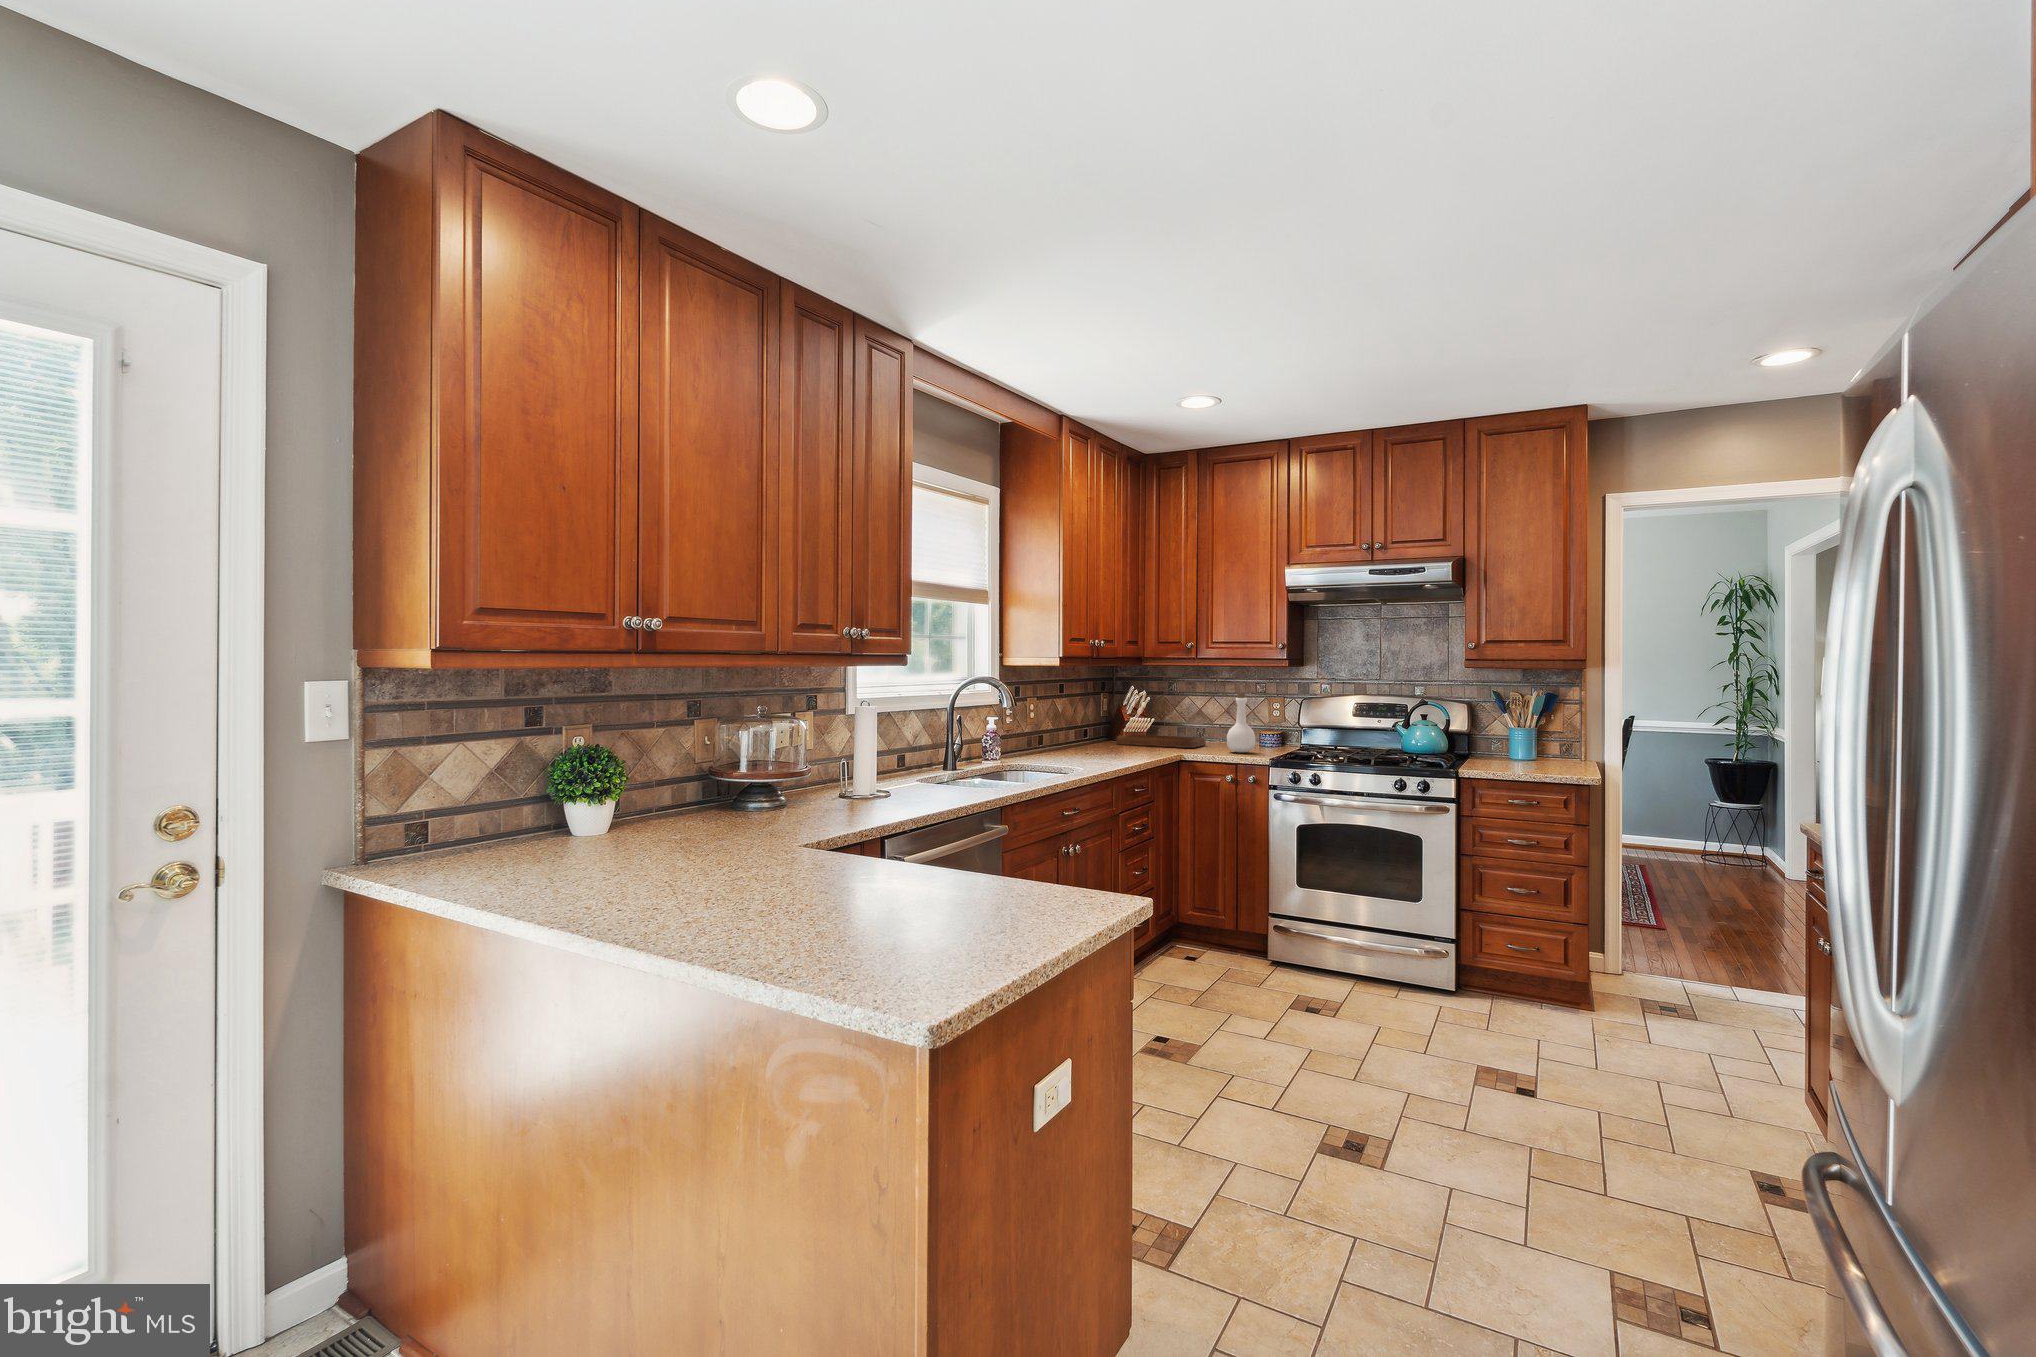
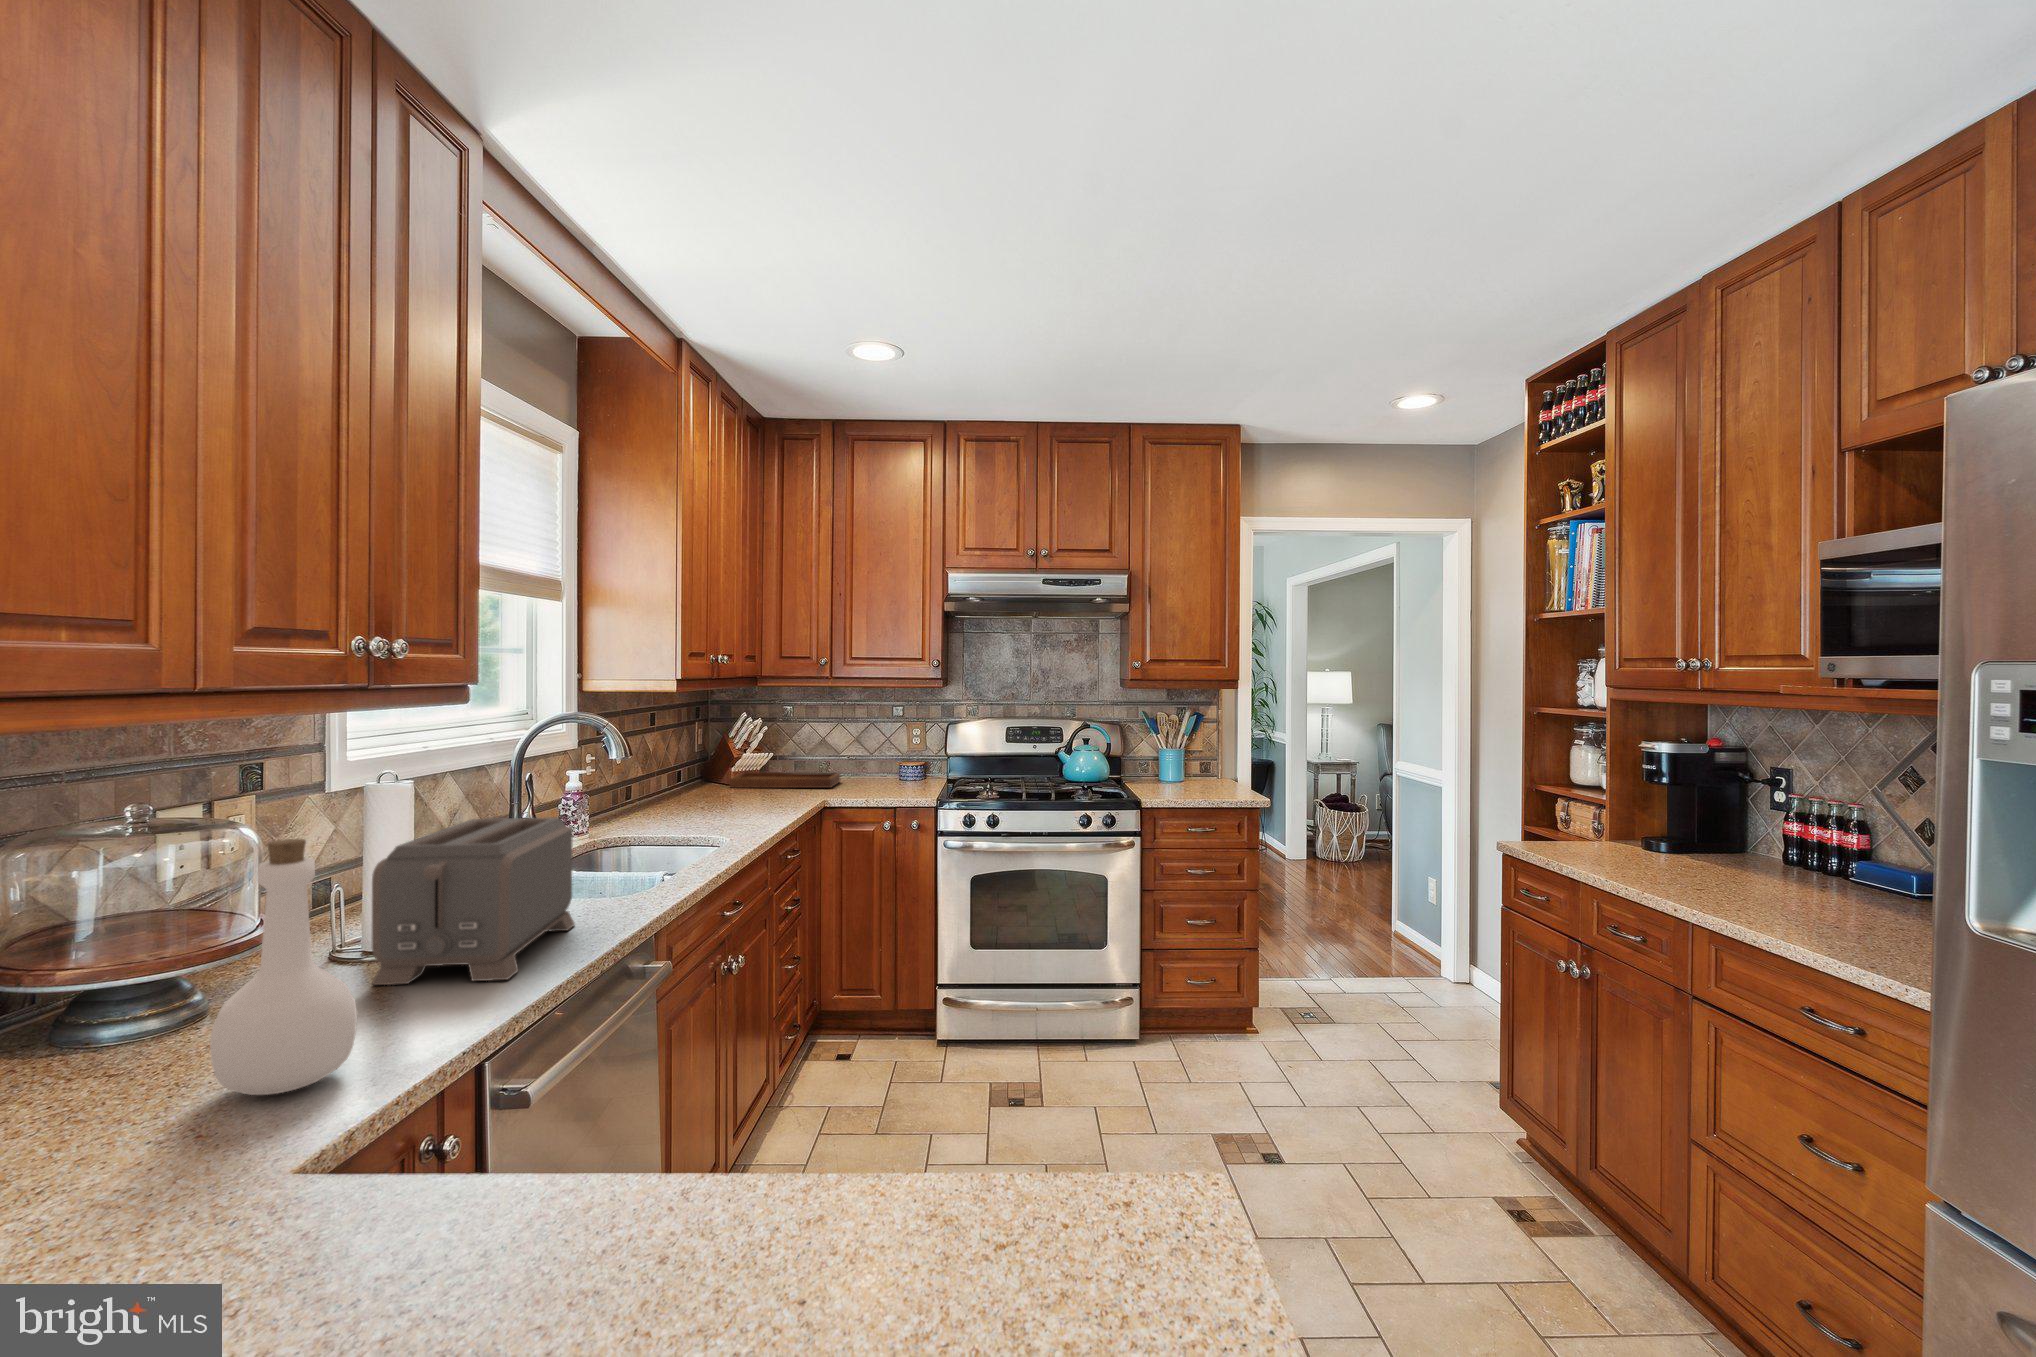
bottle: present [1227,693,1255,753] -> present [210,839,357,1095]
toaster: none [852,730,956,809] -> present [372,818,575,985]

